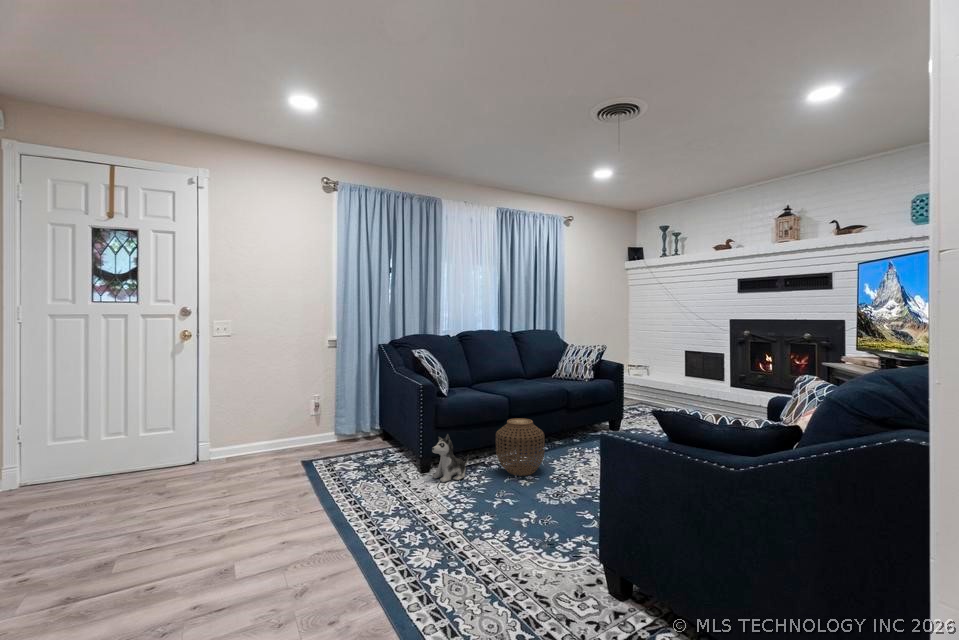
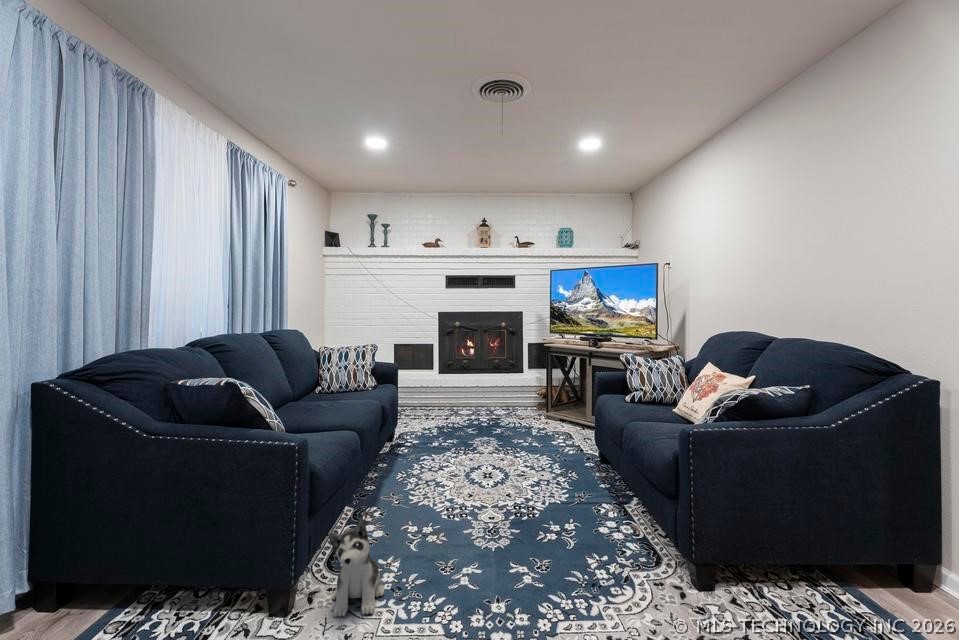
woven basket: present [496,418,544,476] -> none [386,453,458,542]

